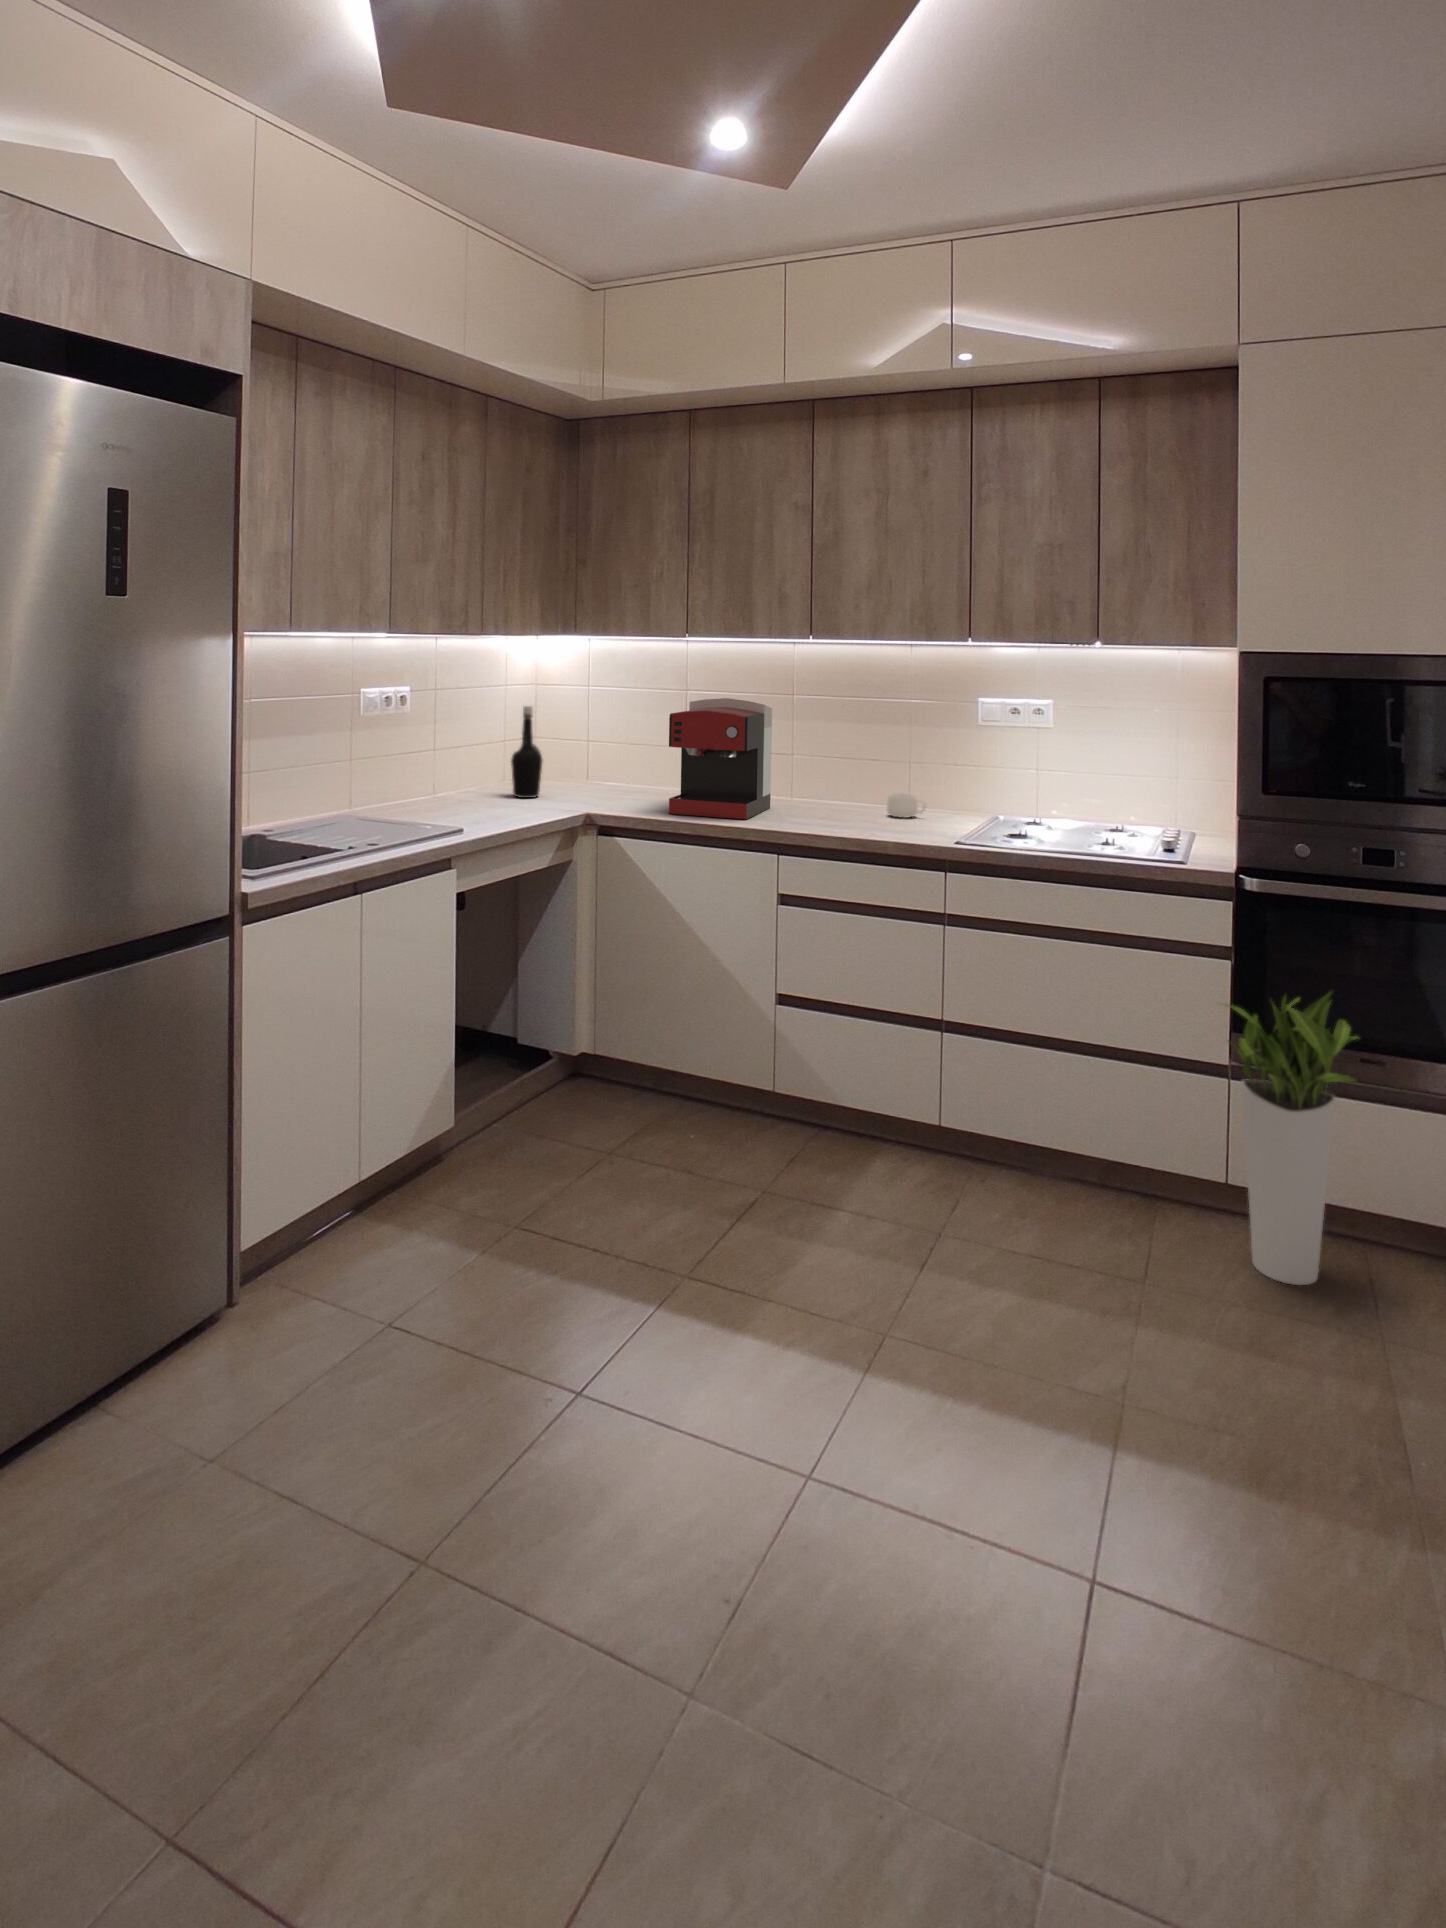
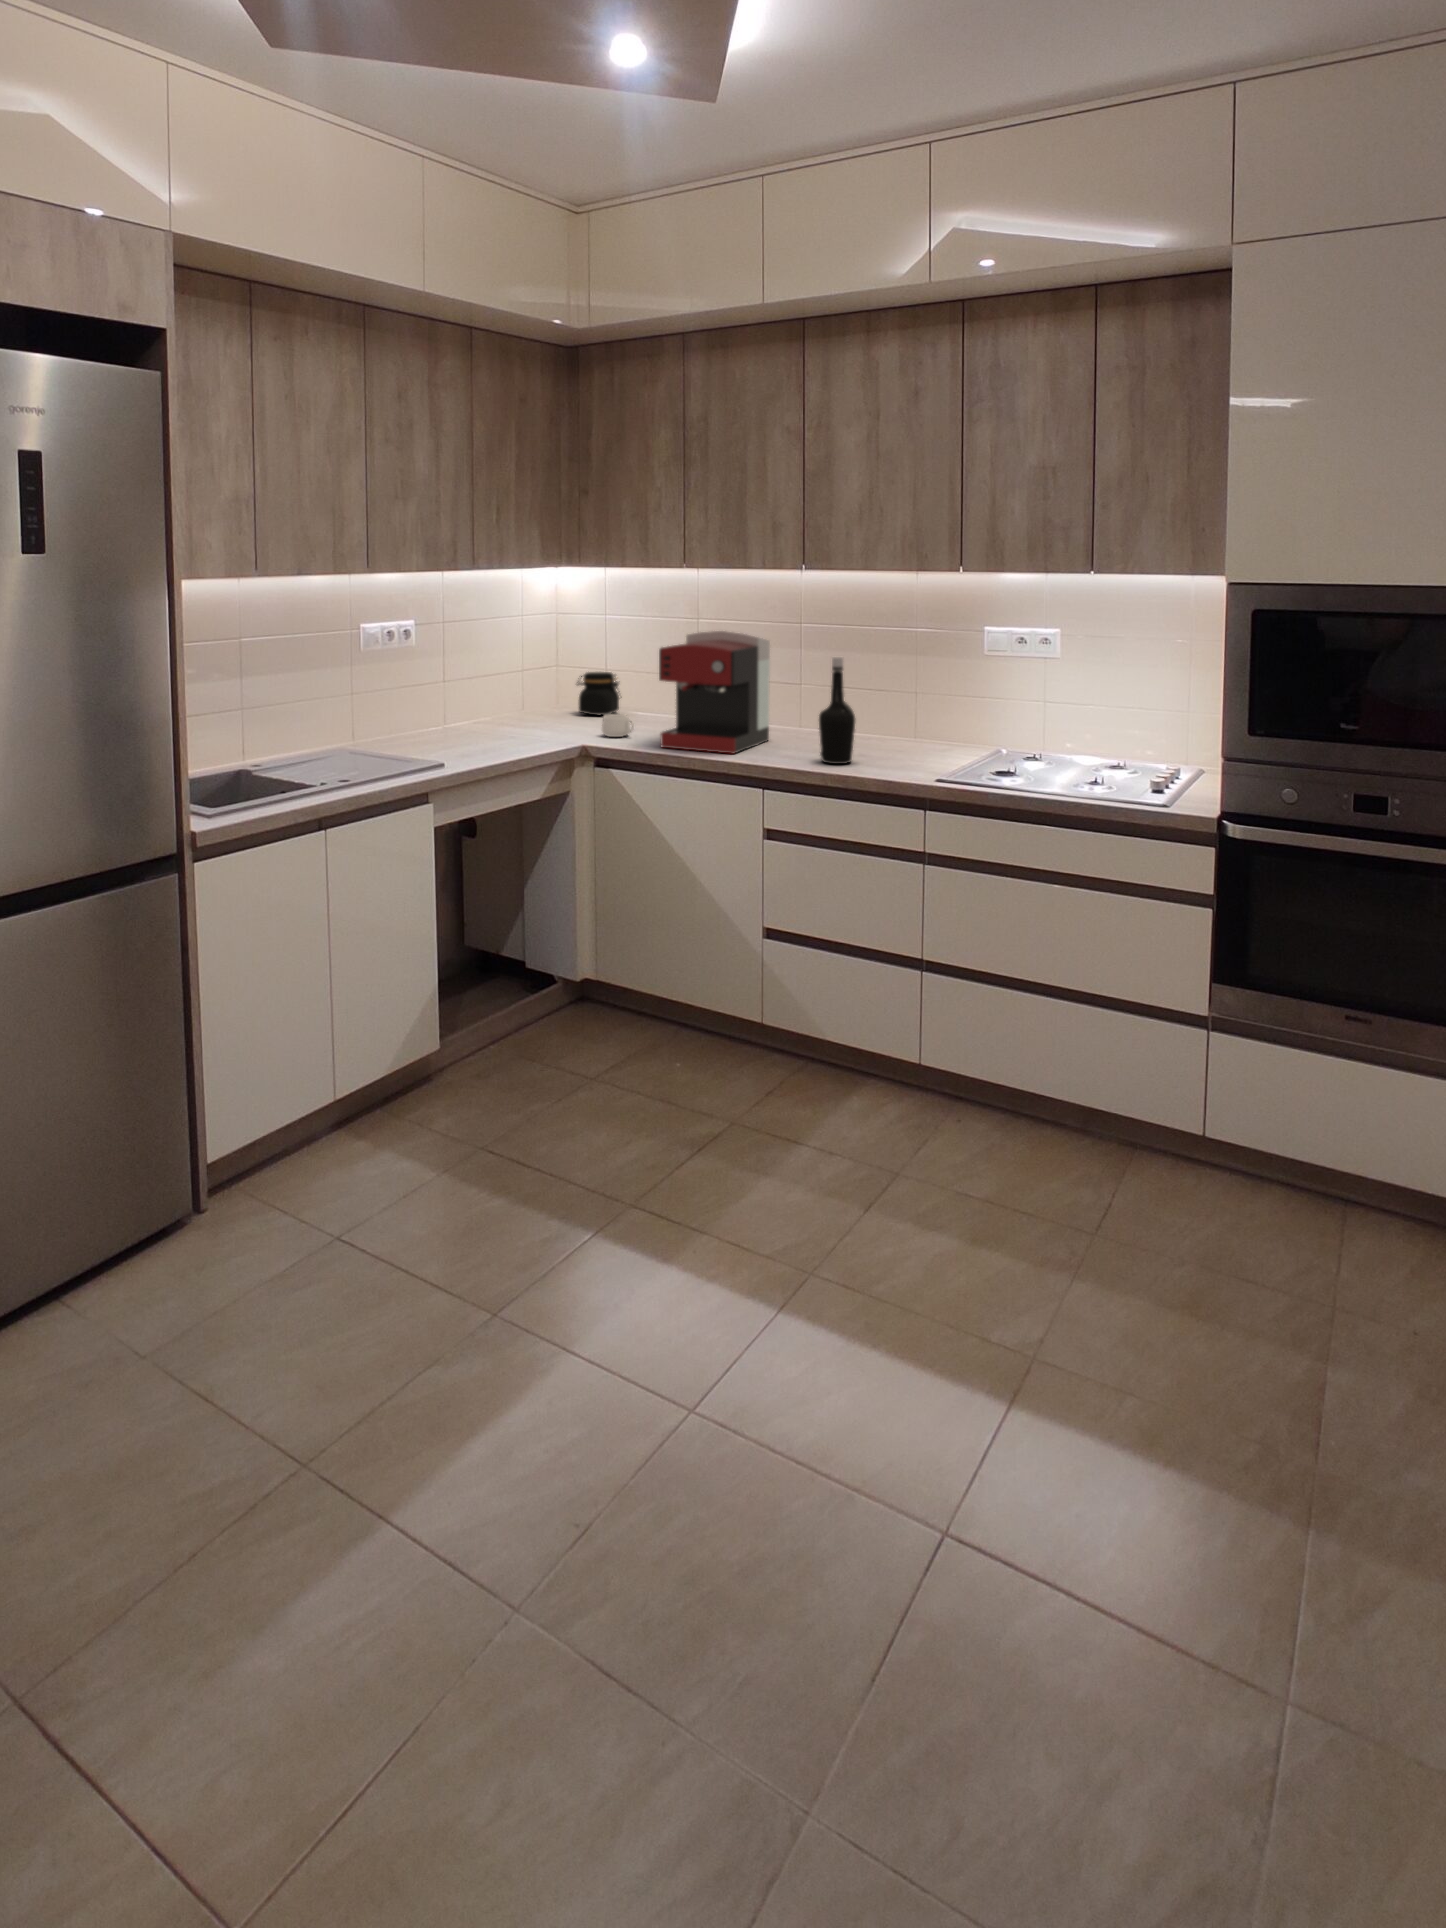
bottle: present [511,706,542,798] -> present [819,657,855,764]
jar: none [558,741,605,785] -> present [577,672,620,715]
mug: present [887,793,925,818] -> present [602,714,634,737]
planter: present [1227,992,1358,1285] -> none [1177,944,1336,1244]

